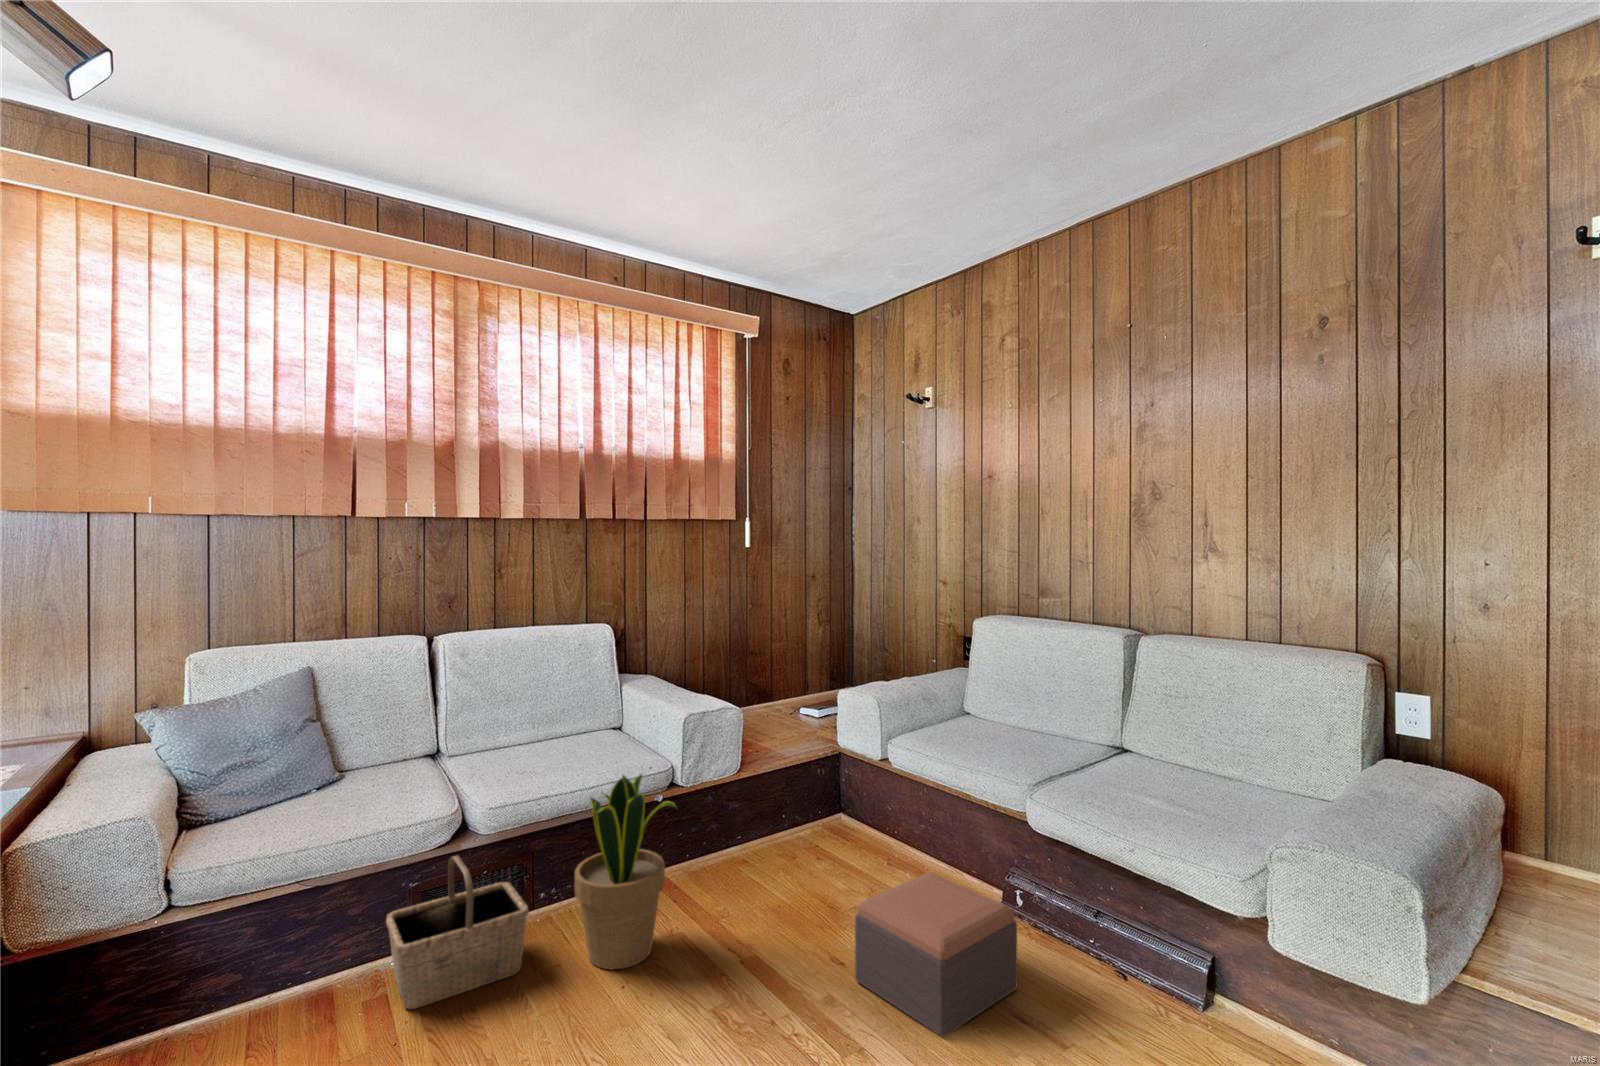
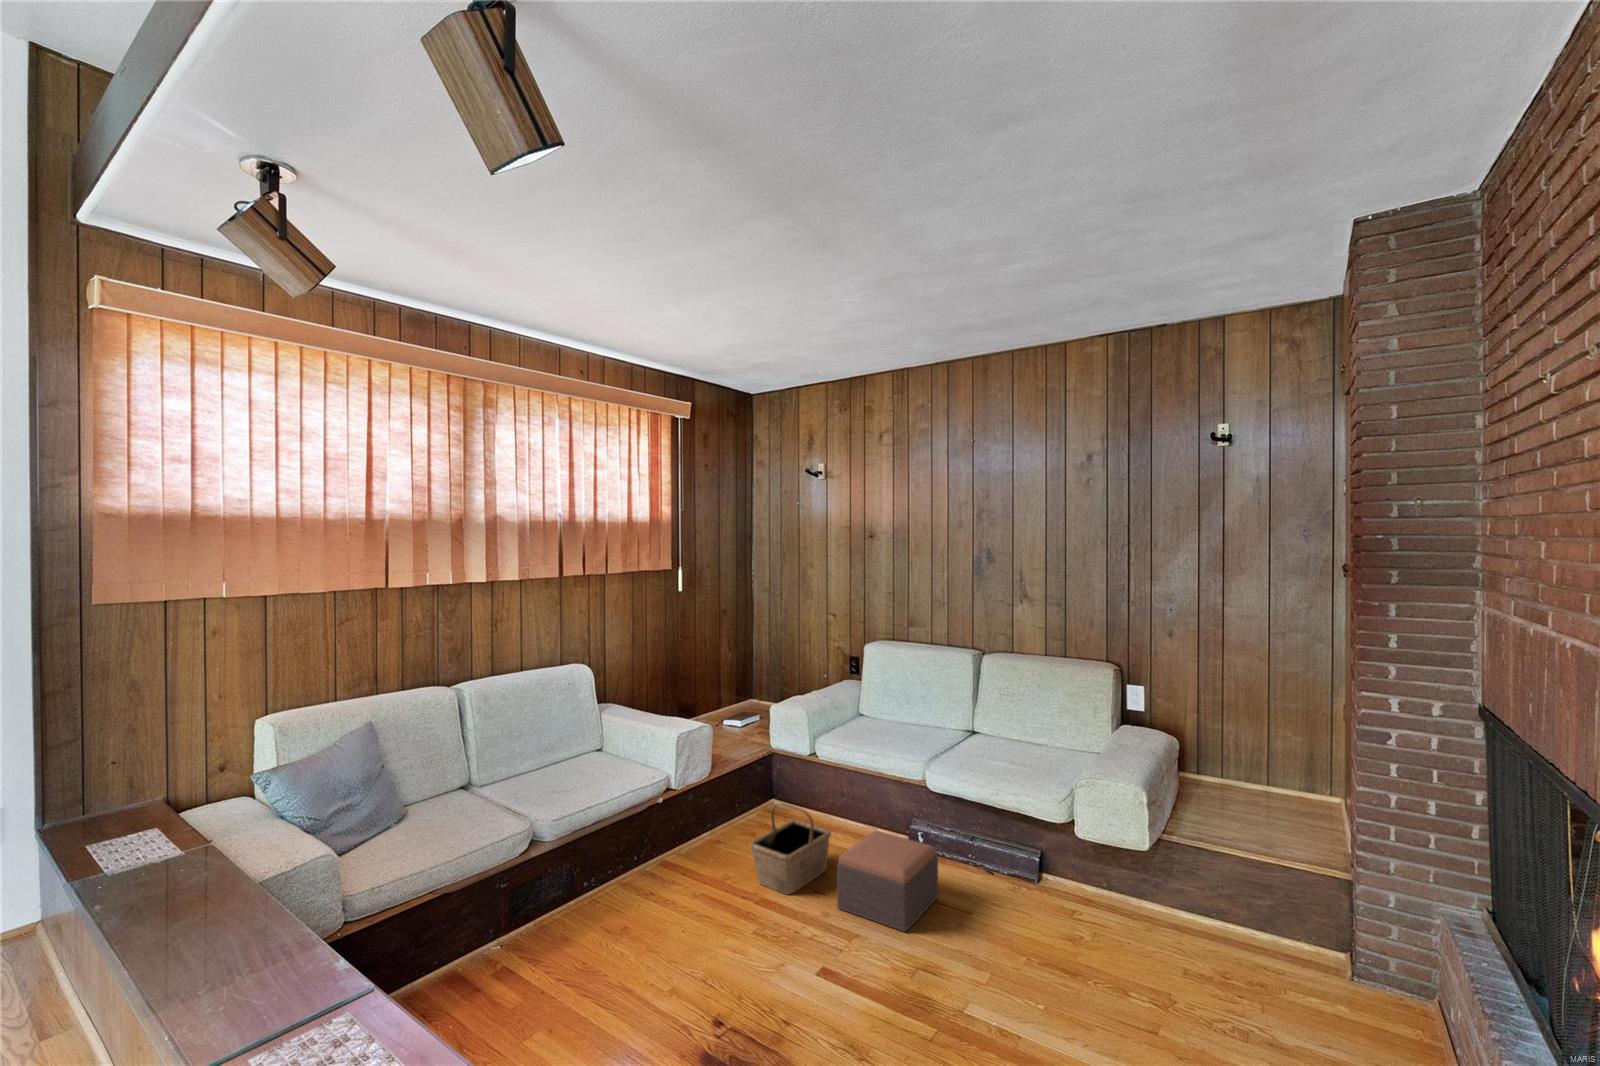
potted plant: present [575,774,677,969] -> none [632,782,706,927]
basket: present [386,856,529,1009] -> present [750,803,831,895]

